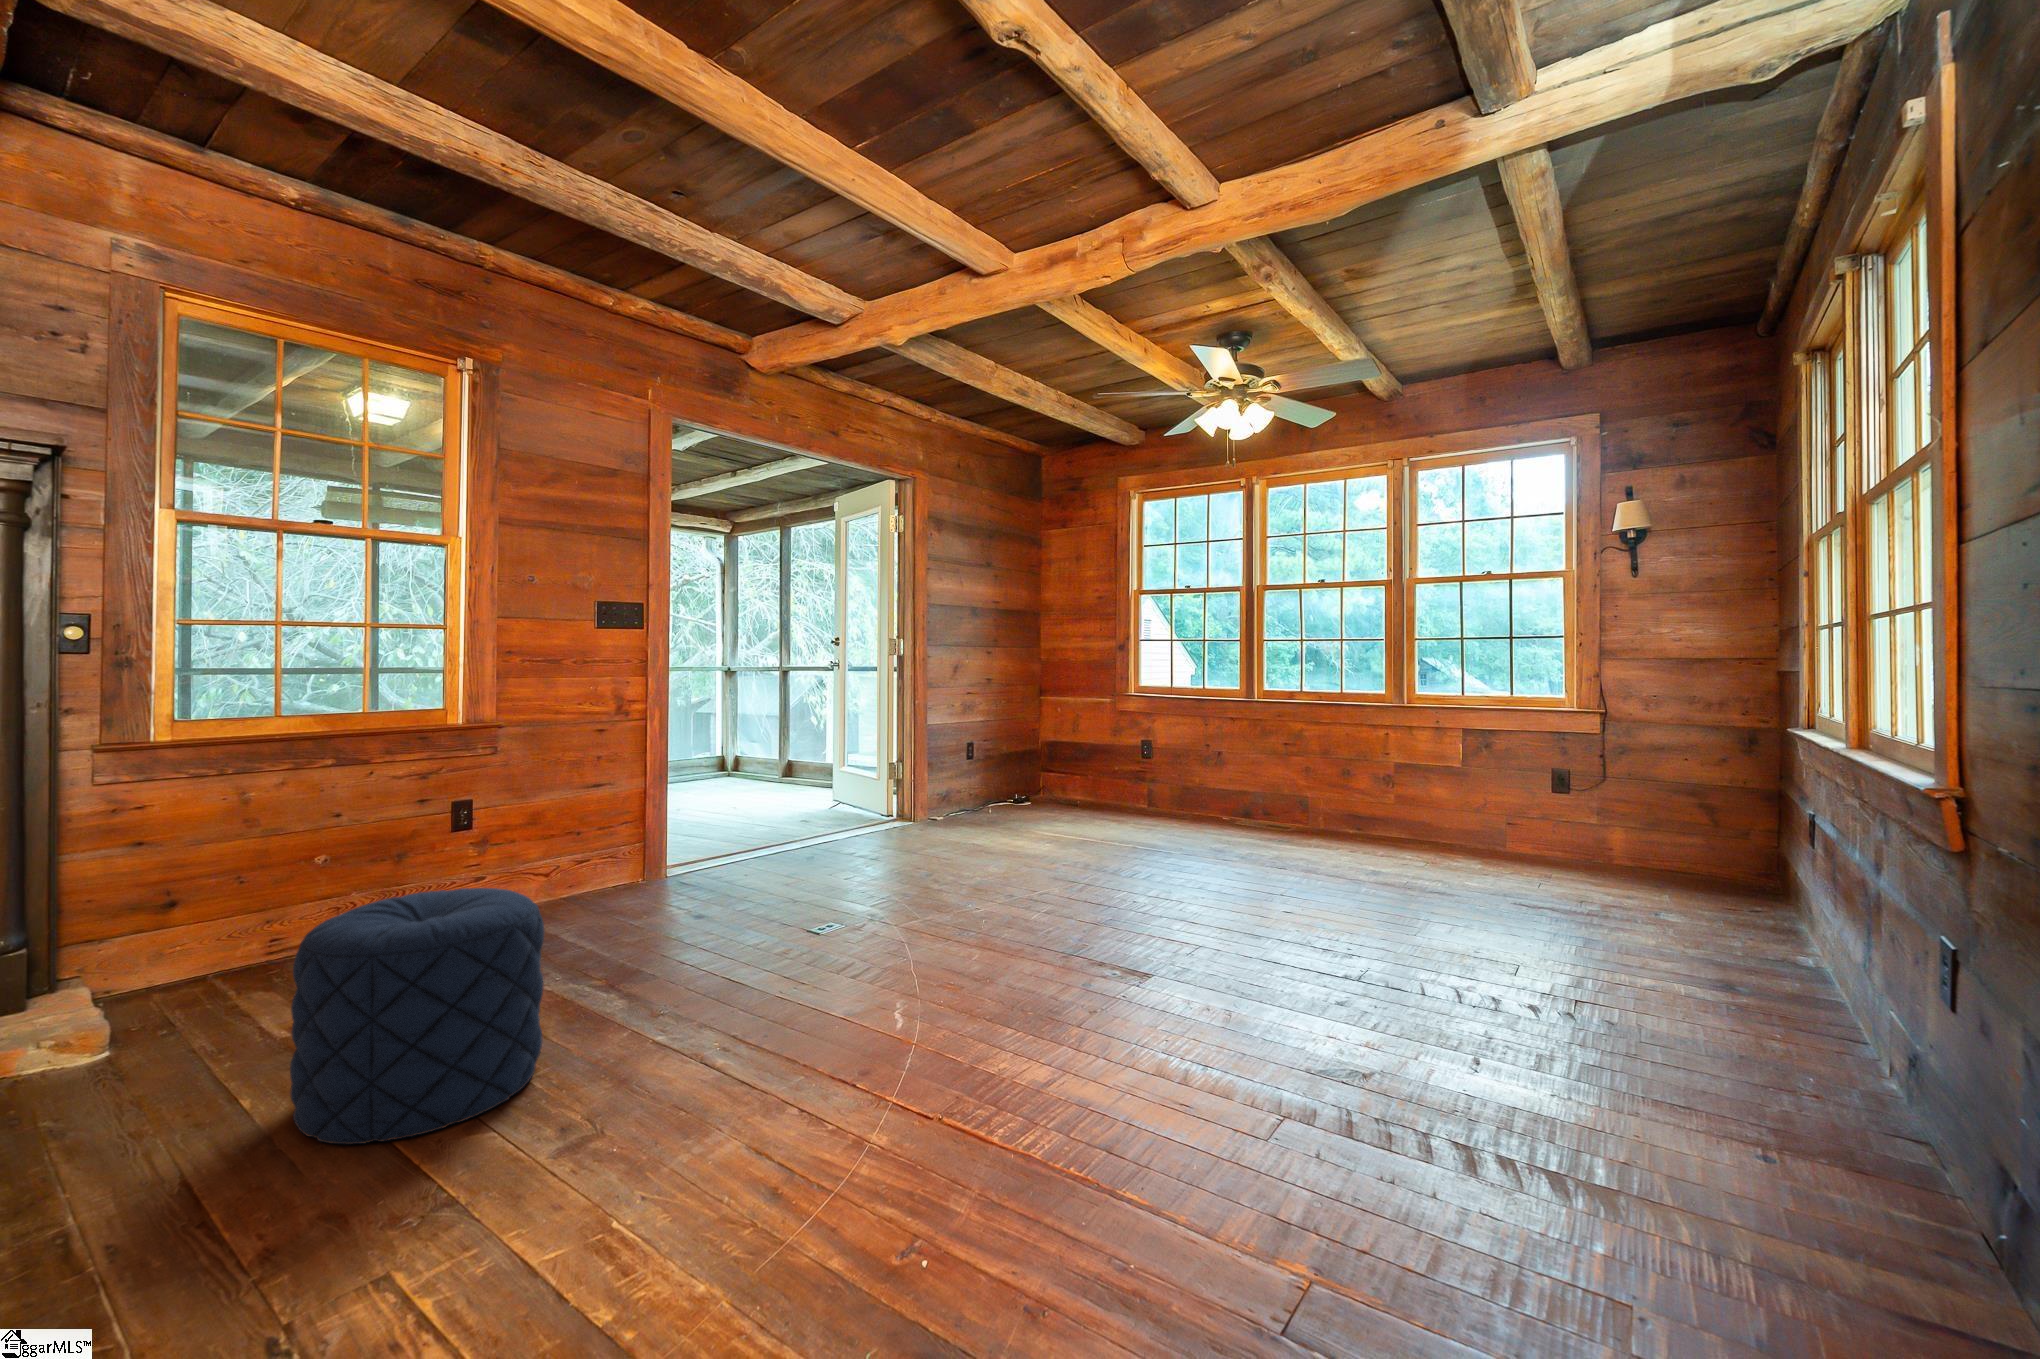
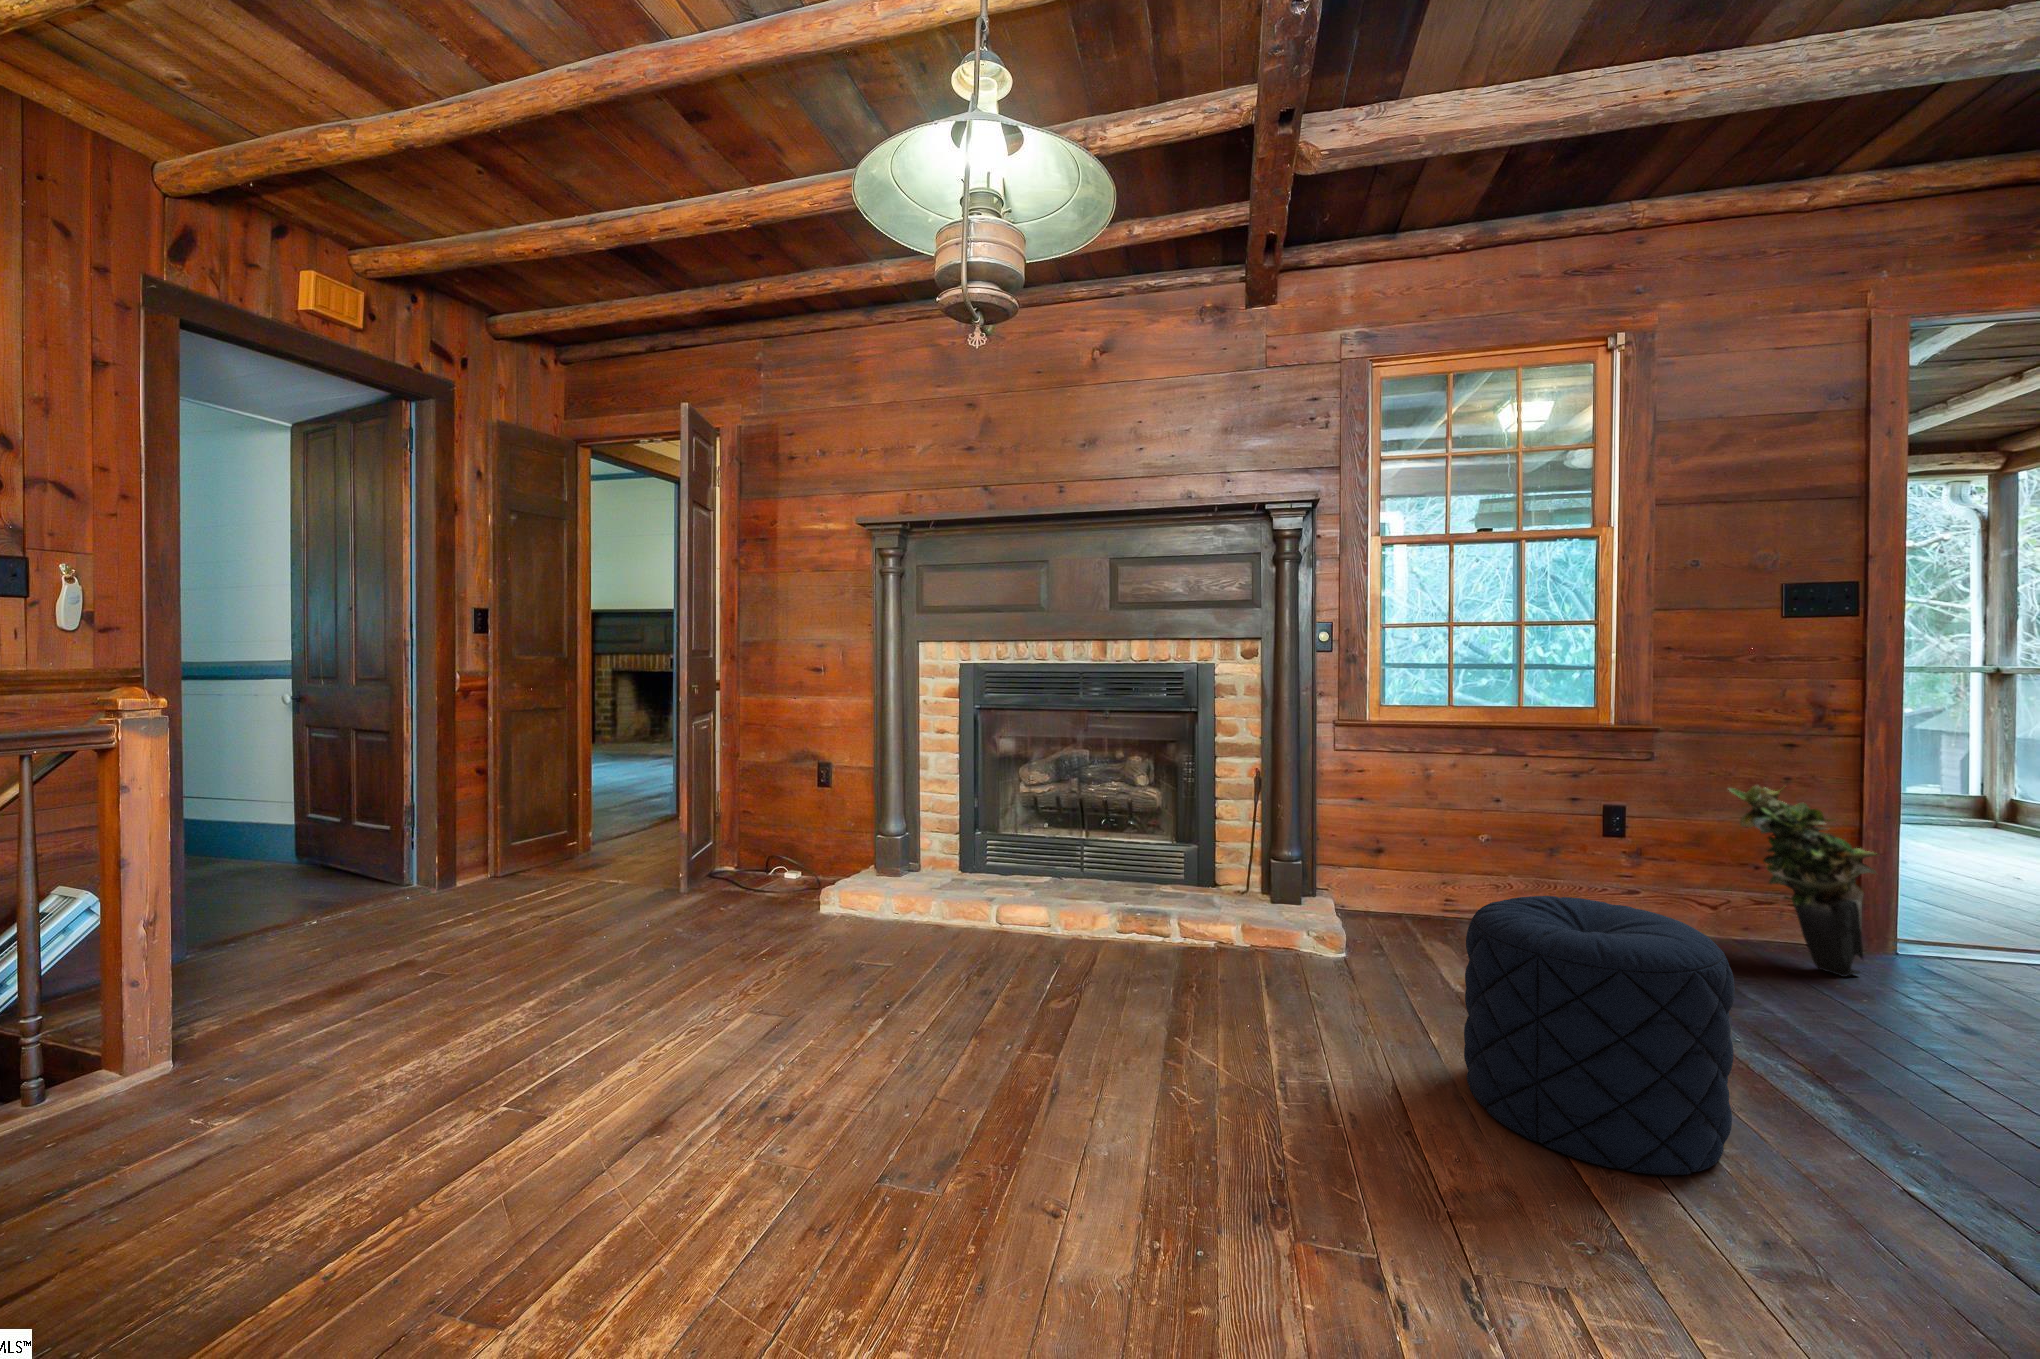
potted plant: none [556,764,653,904] -> present [1729,786,1877,977]

